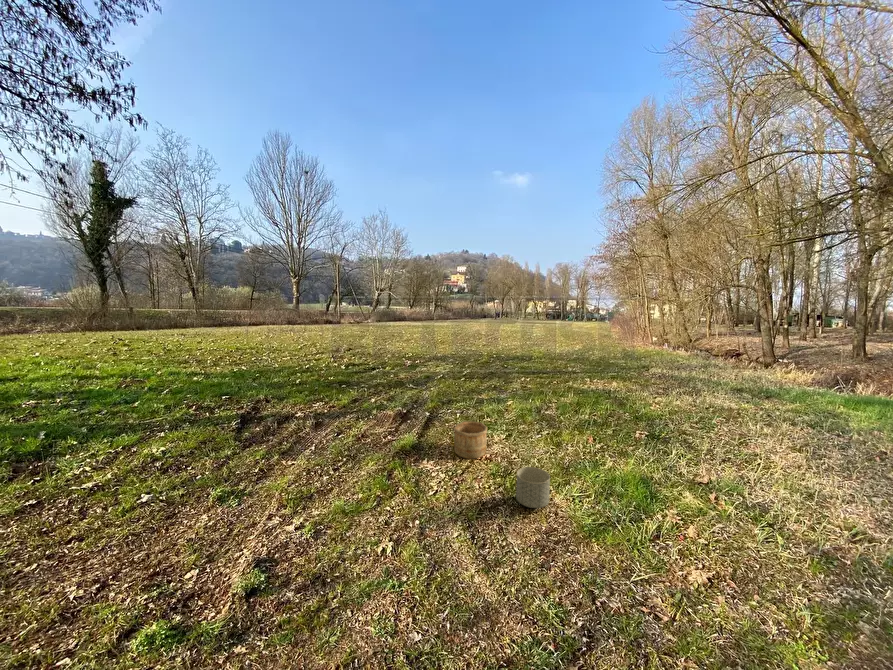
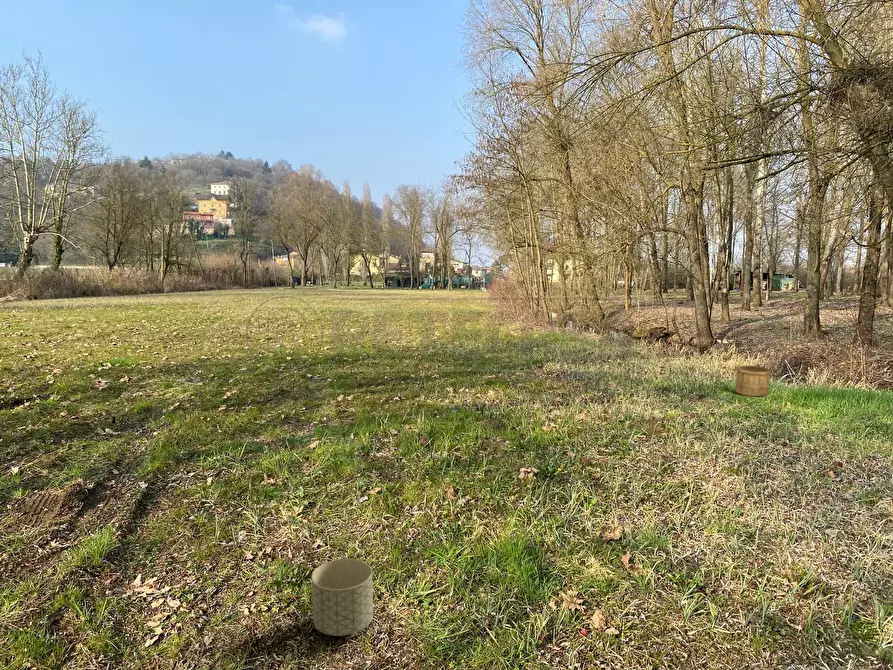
wooden bucket: present [453,421,487,459] -> present [735,366,771,397]

